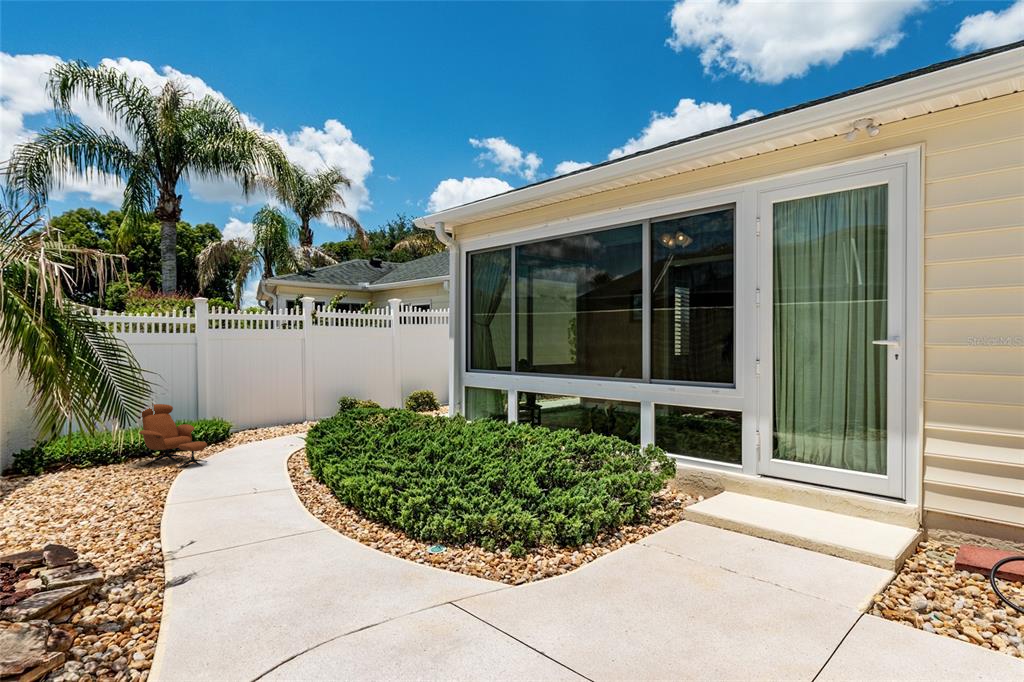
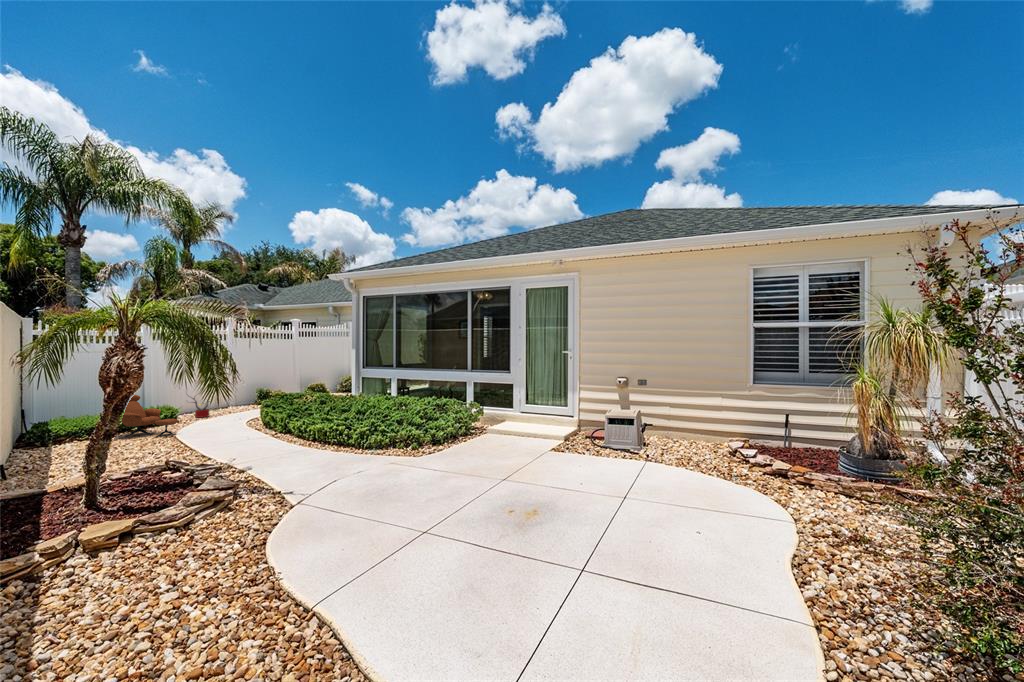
decorative plant: none [246,396,293,435] -> present [192,398,209,418]

